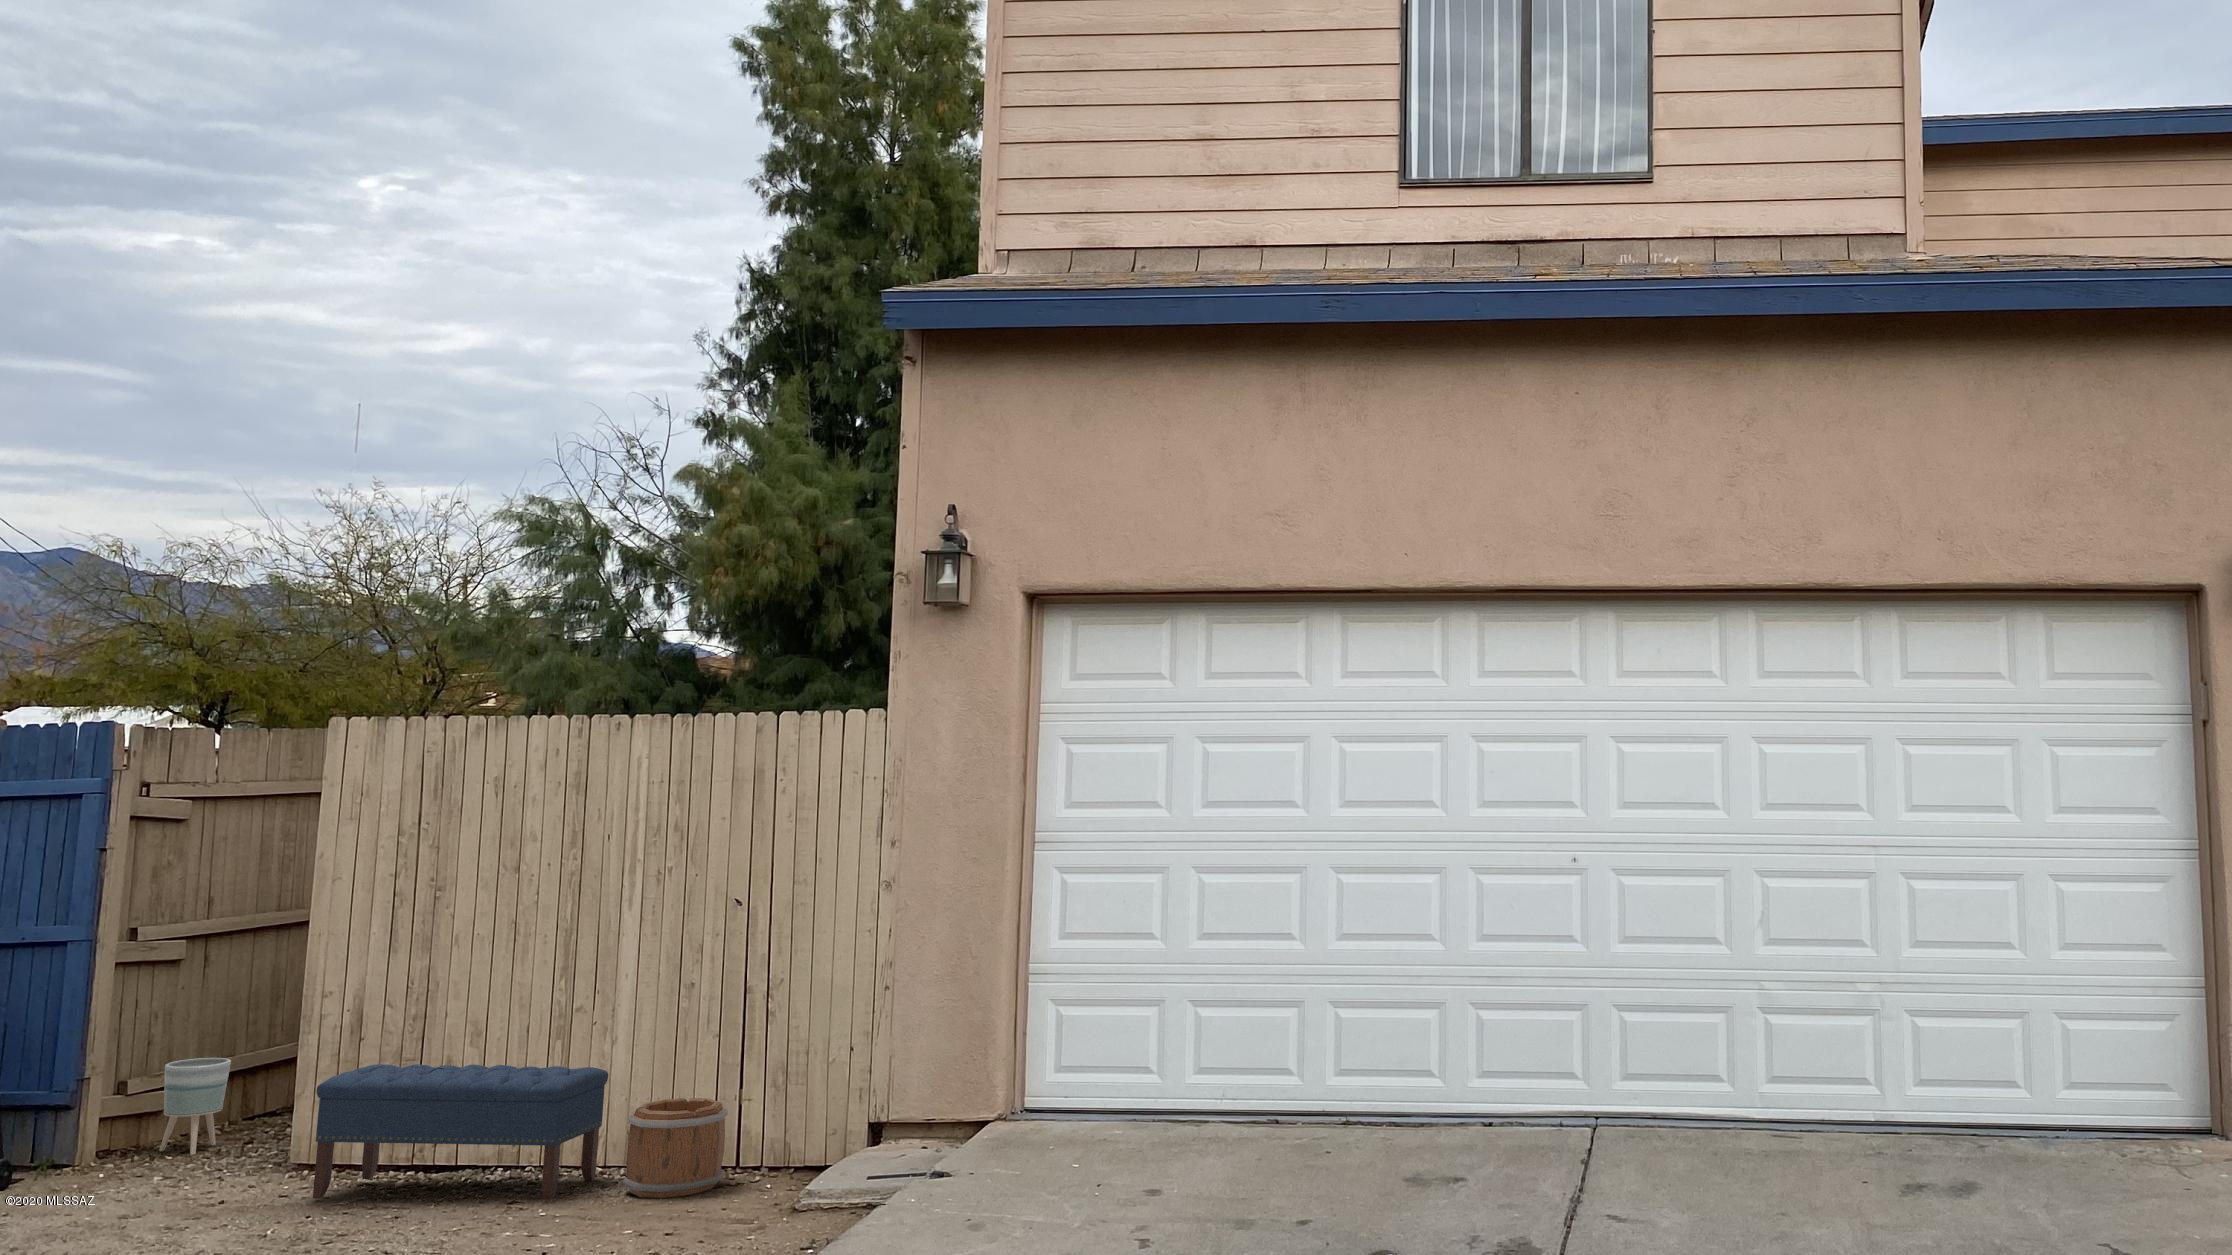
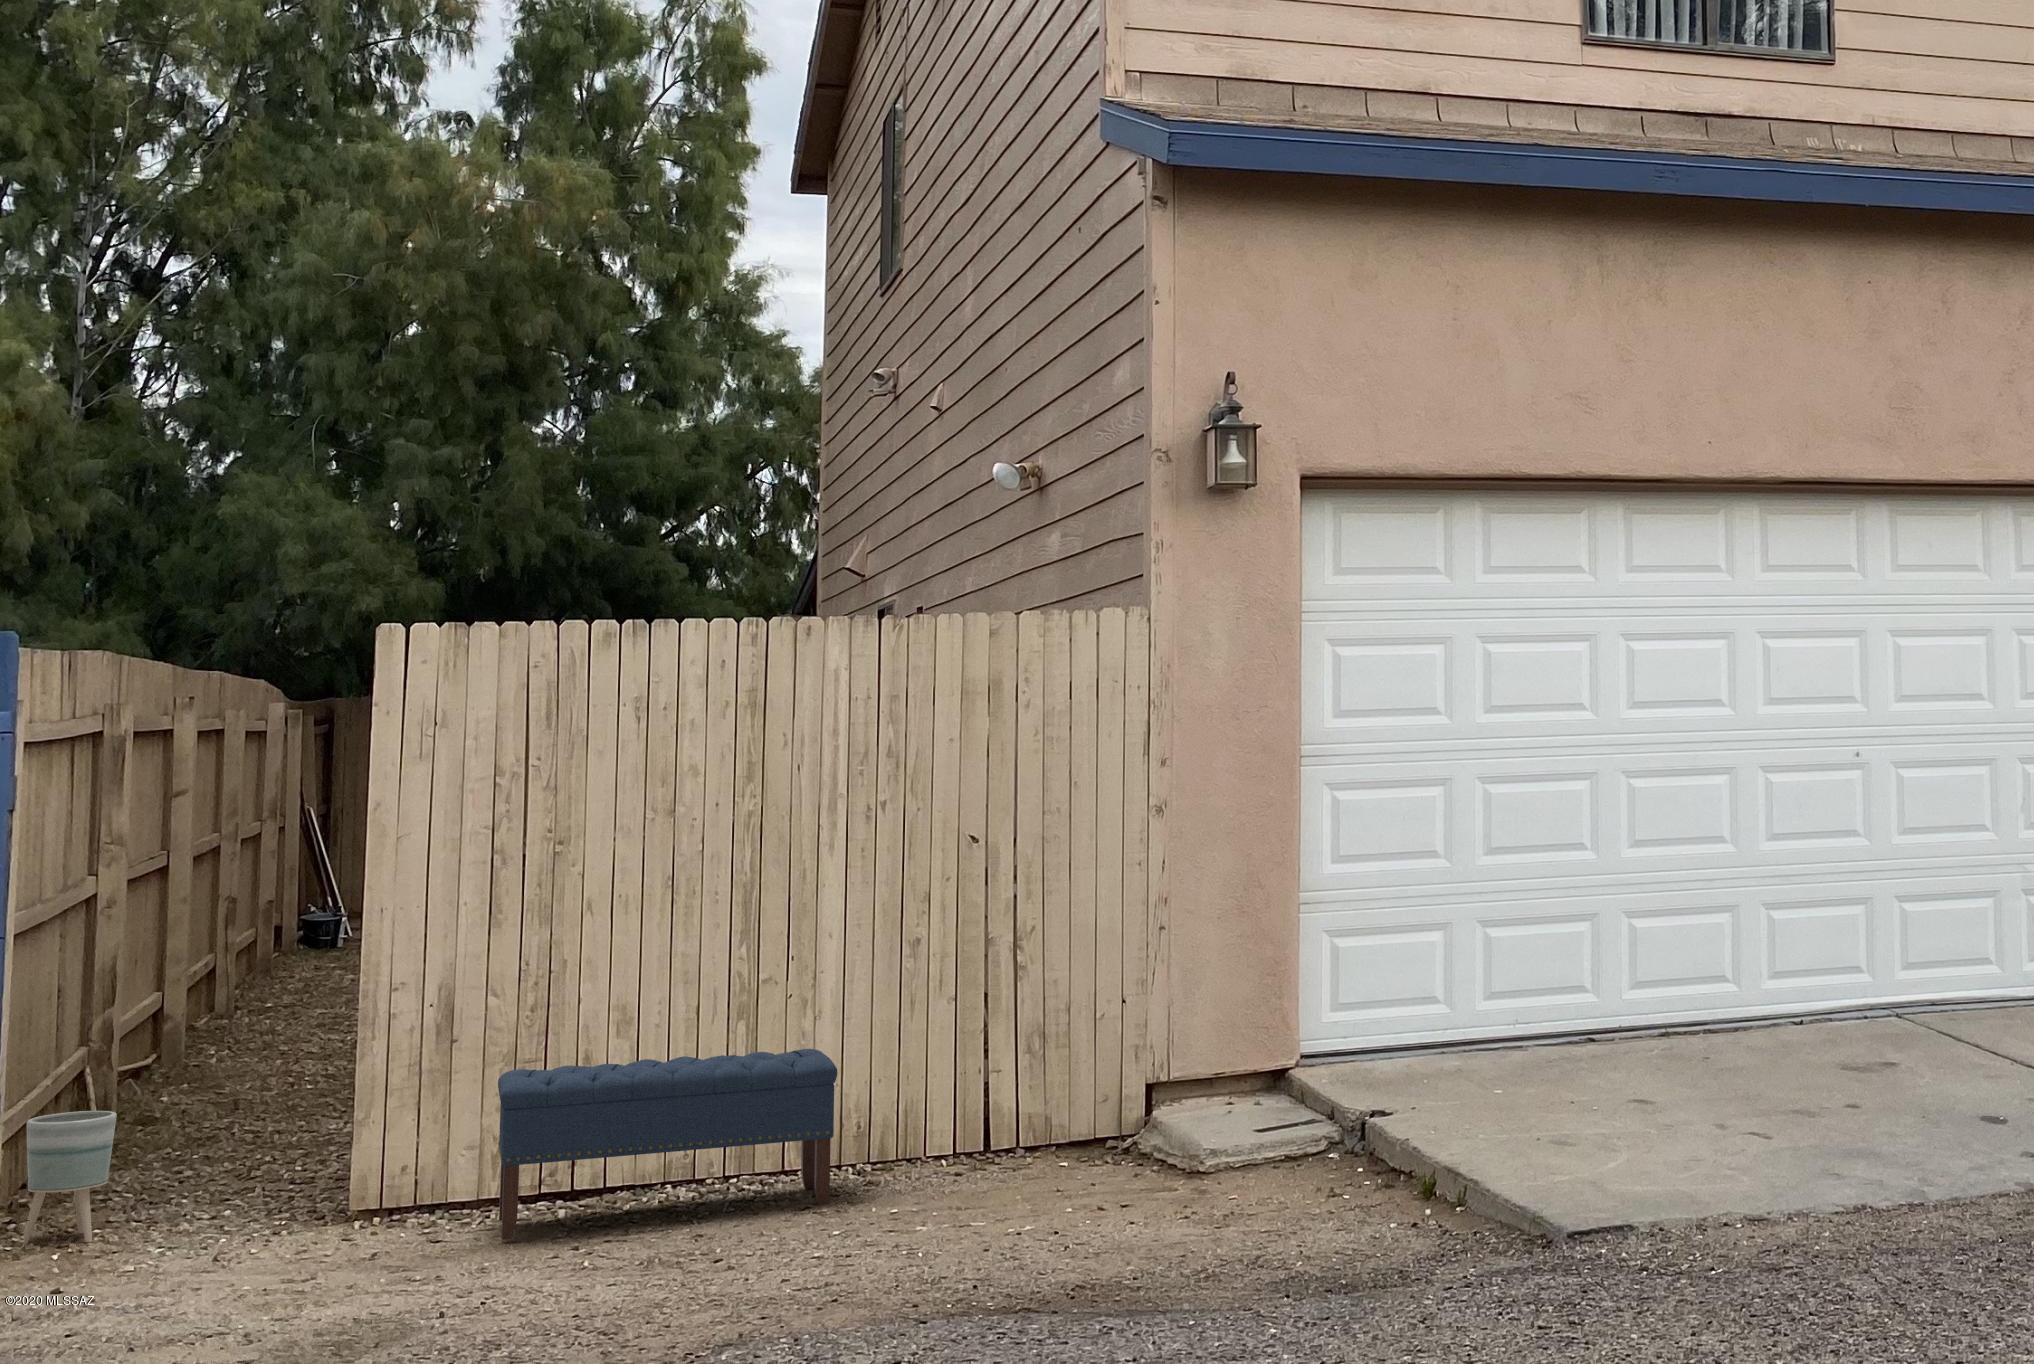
bucket: present [623,1098,728,1198] -> none [893,1073,1011,1189]

